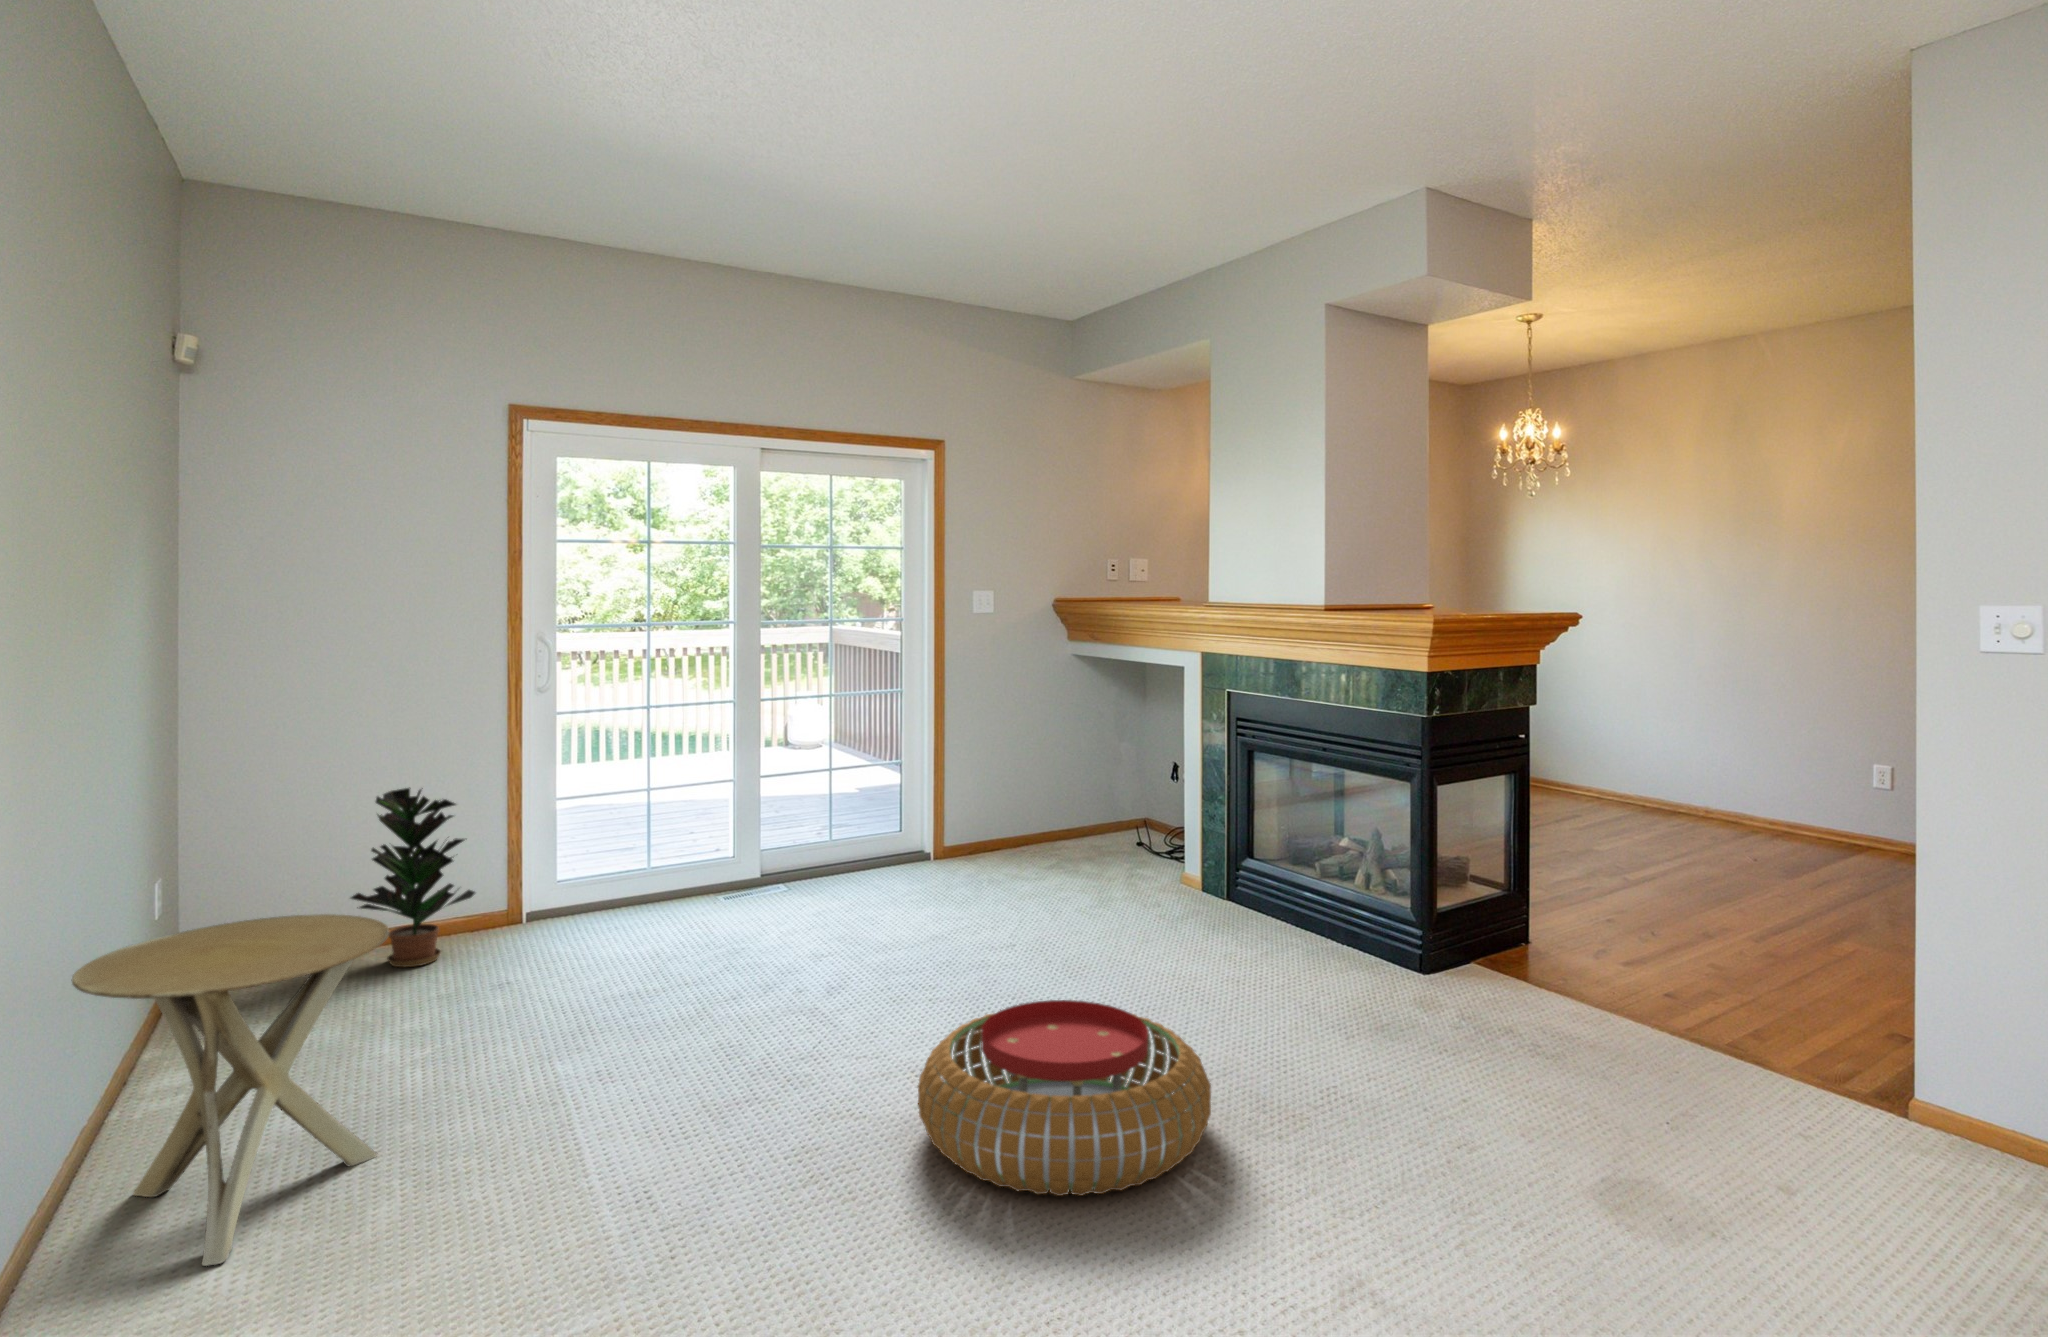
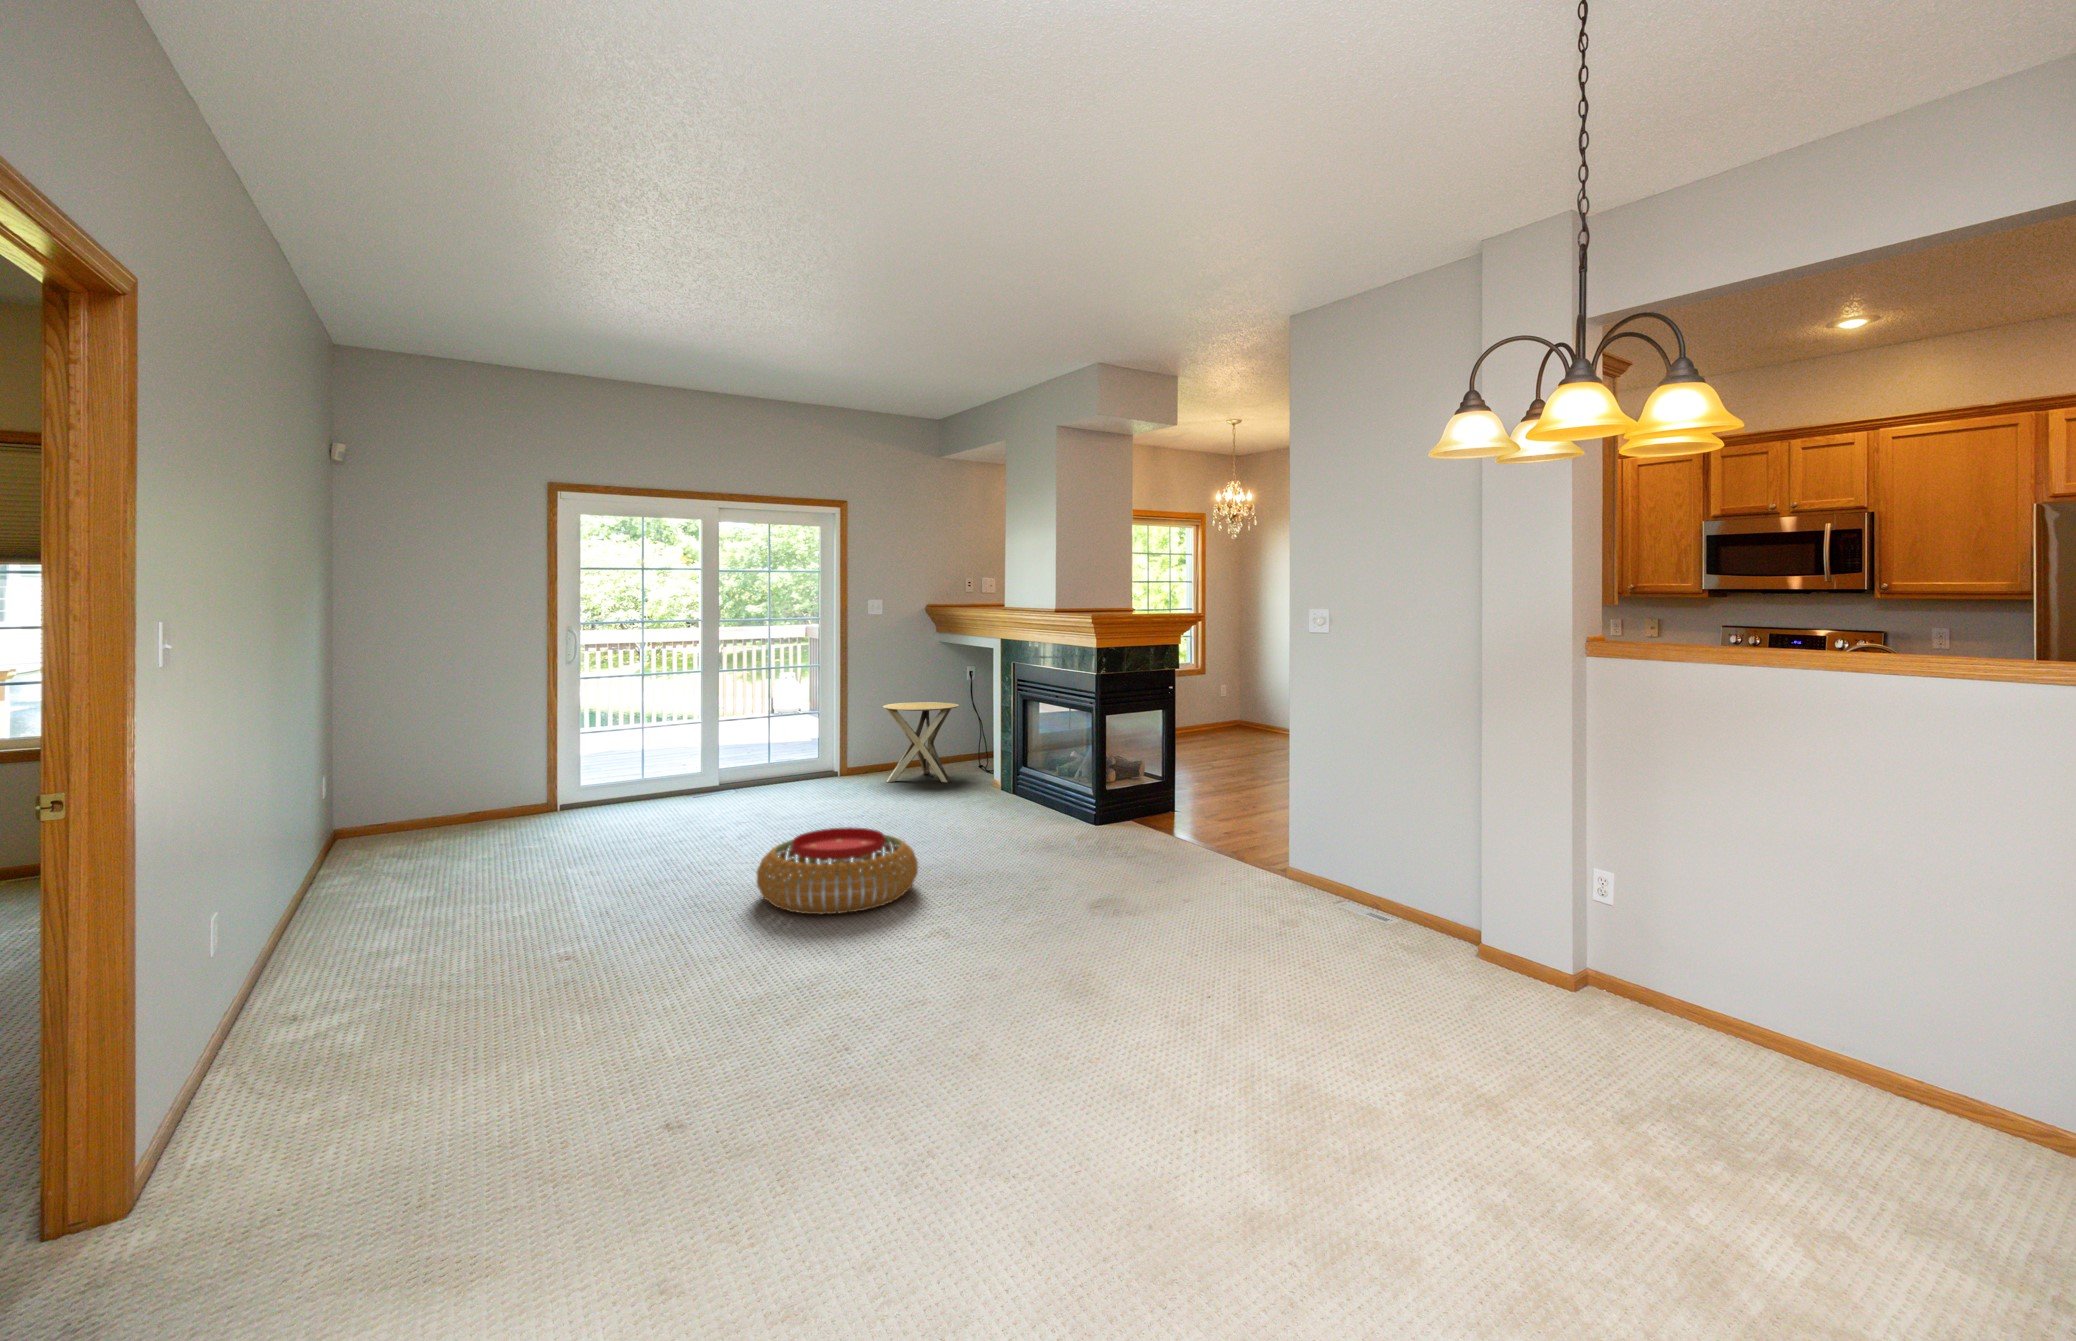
potted plant: present [351,788,475,967] -> none [444,722,526,832]
side table: present [71,914,389,1266] -> present [883,702,959,782]

